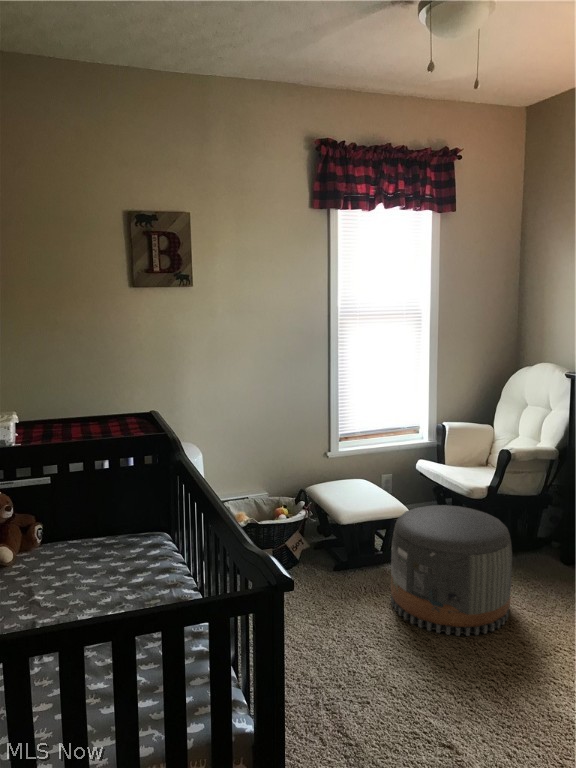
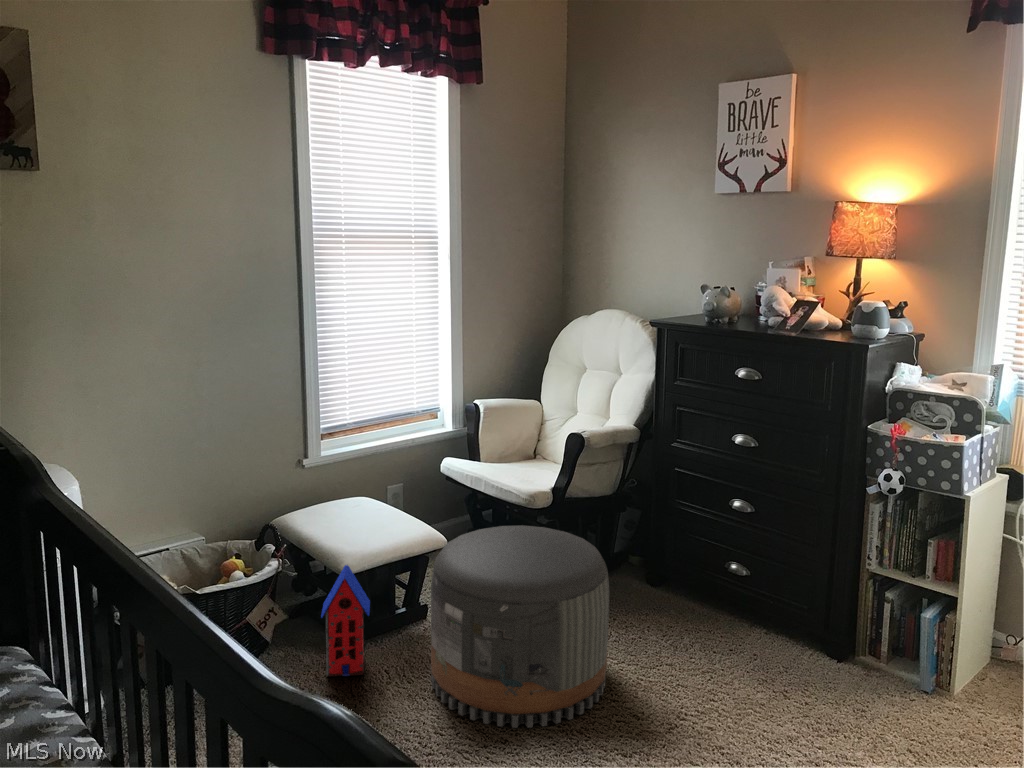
toy house: none [326,518,357,587] -> present [321,565,370,677]

